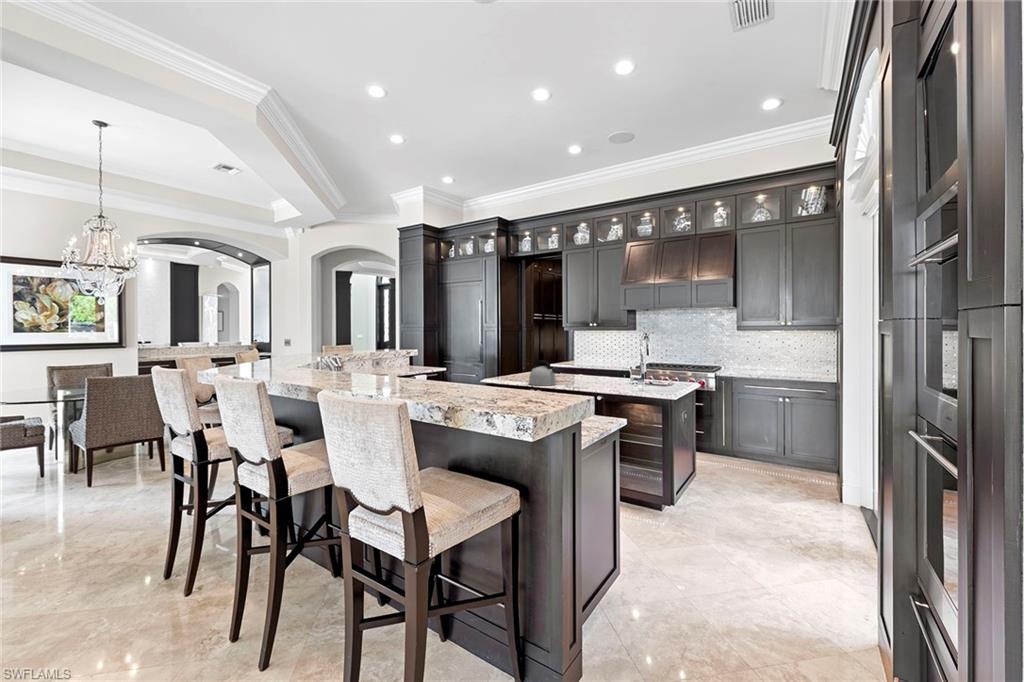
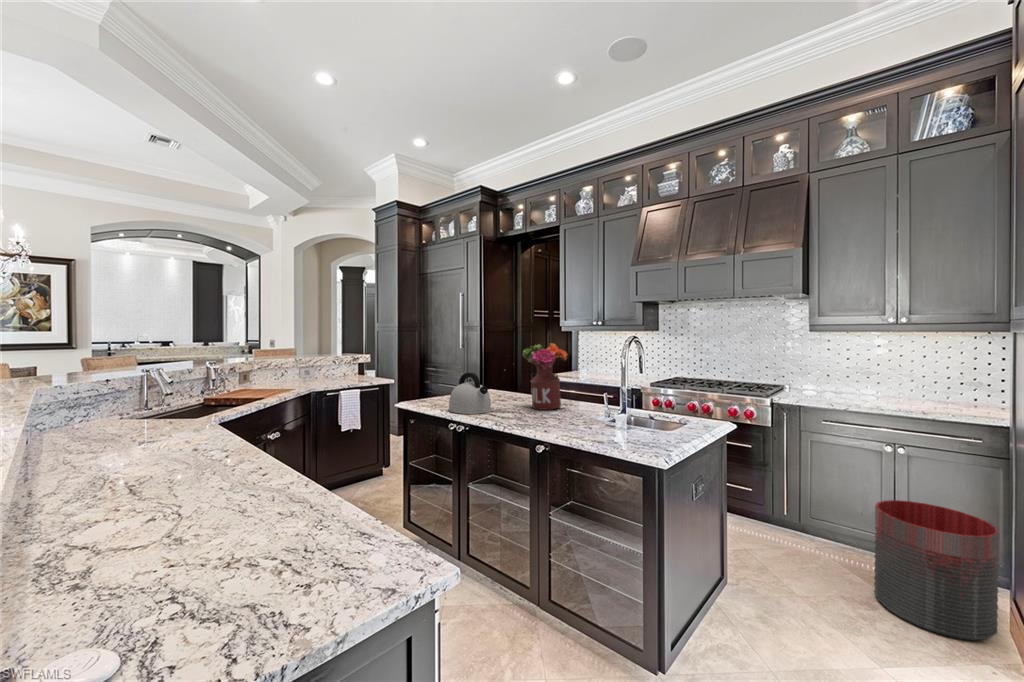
flower arrangement: none [571,340,601,382] -> present [523,343,568,410]
trash can: none [773,429,833,495] -> present [874,500,999,640]

